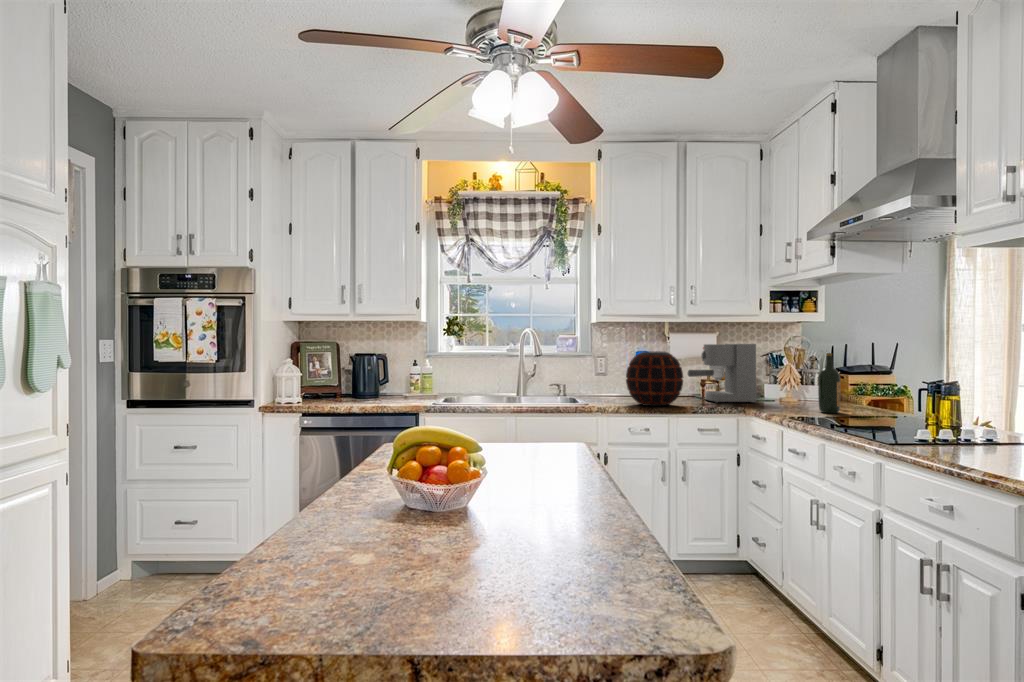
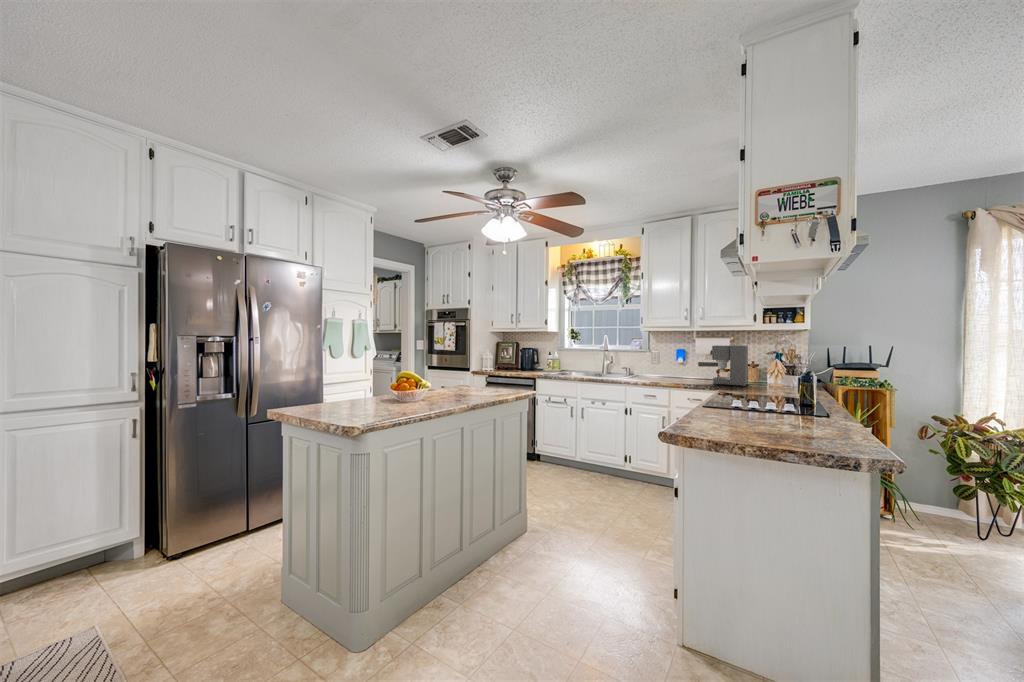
decorative vase: present [626,351,683,406] -> none [646,350,683,384]
wine bottle: present [818,353,841,413] -> none [765,354,783,397]

